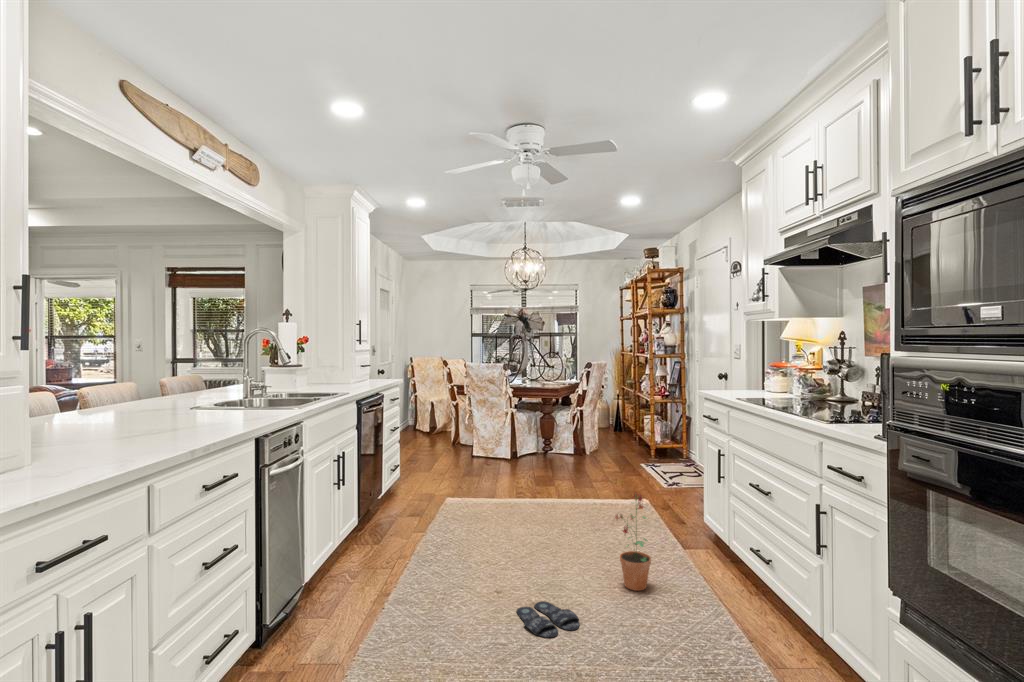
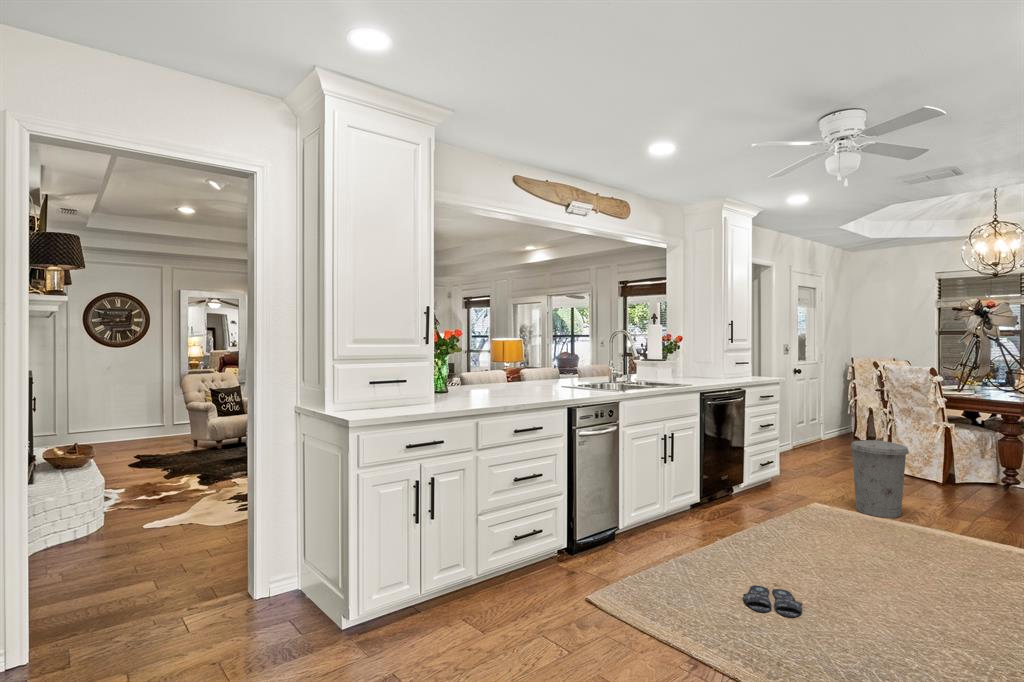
trash can: none [483,432,525,499] -> present [851,440,908,518]
potted plant: present [615,492,651,591] -> none [890,514,939,627]

